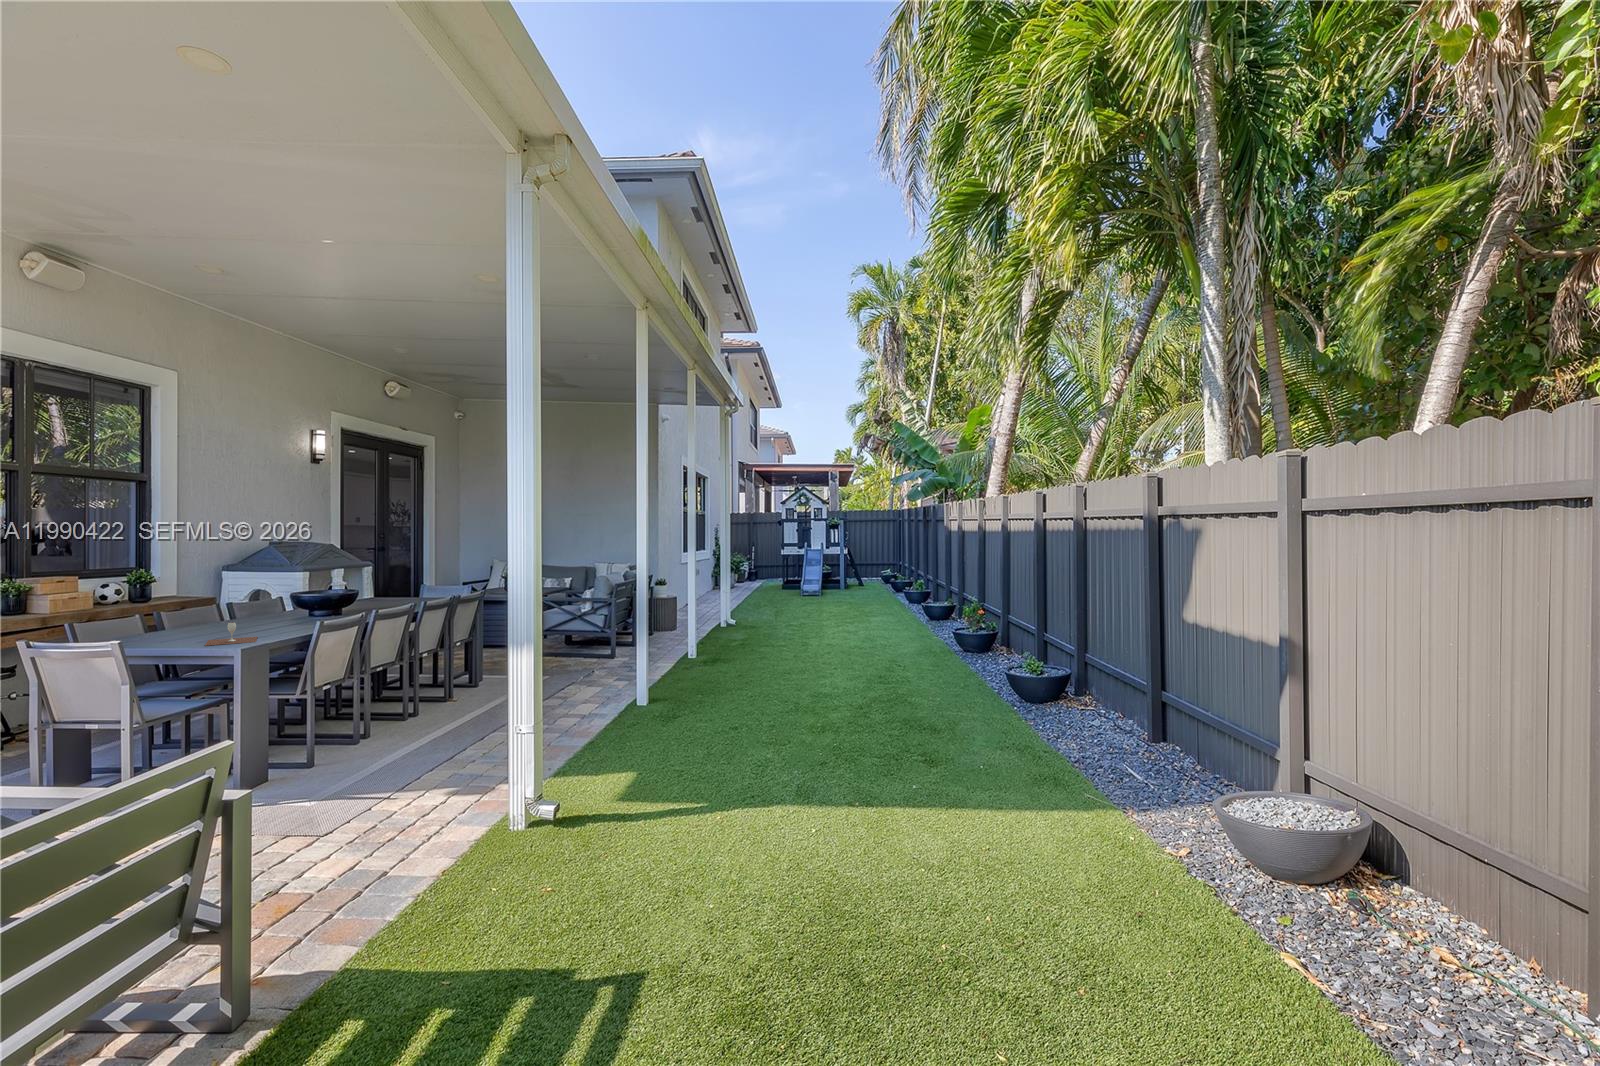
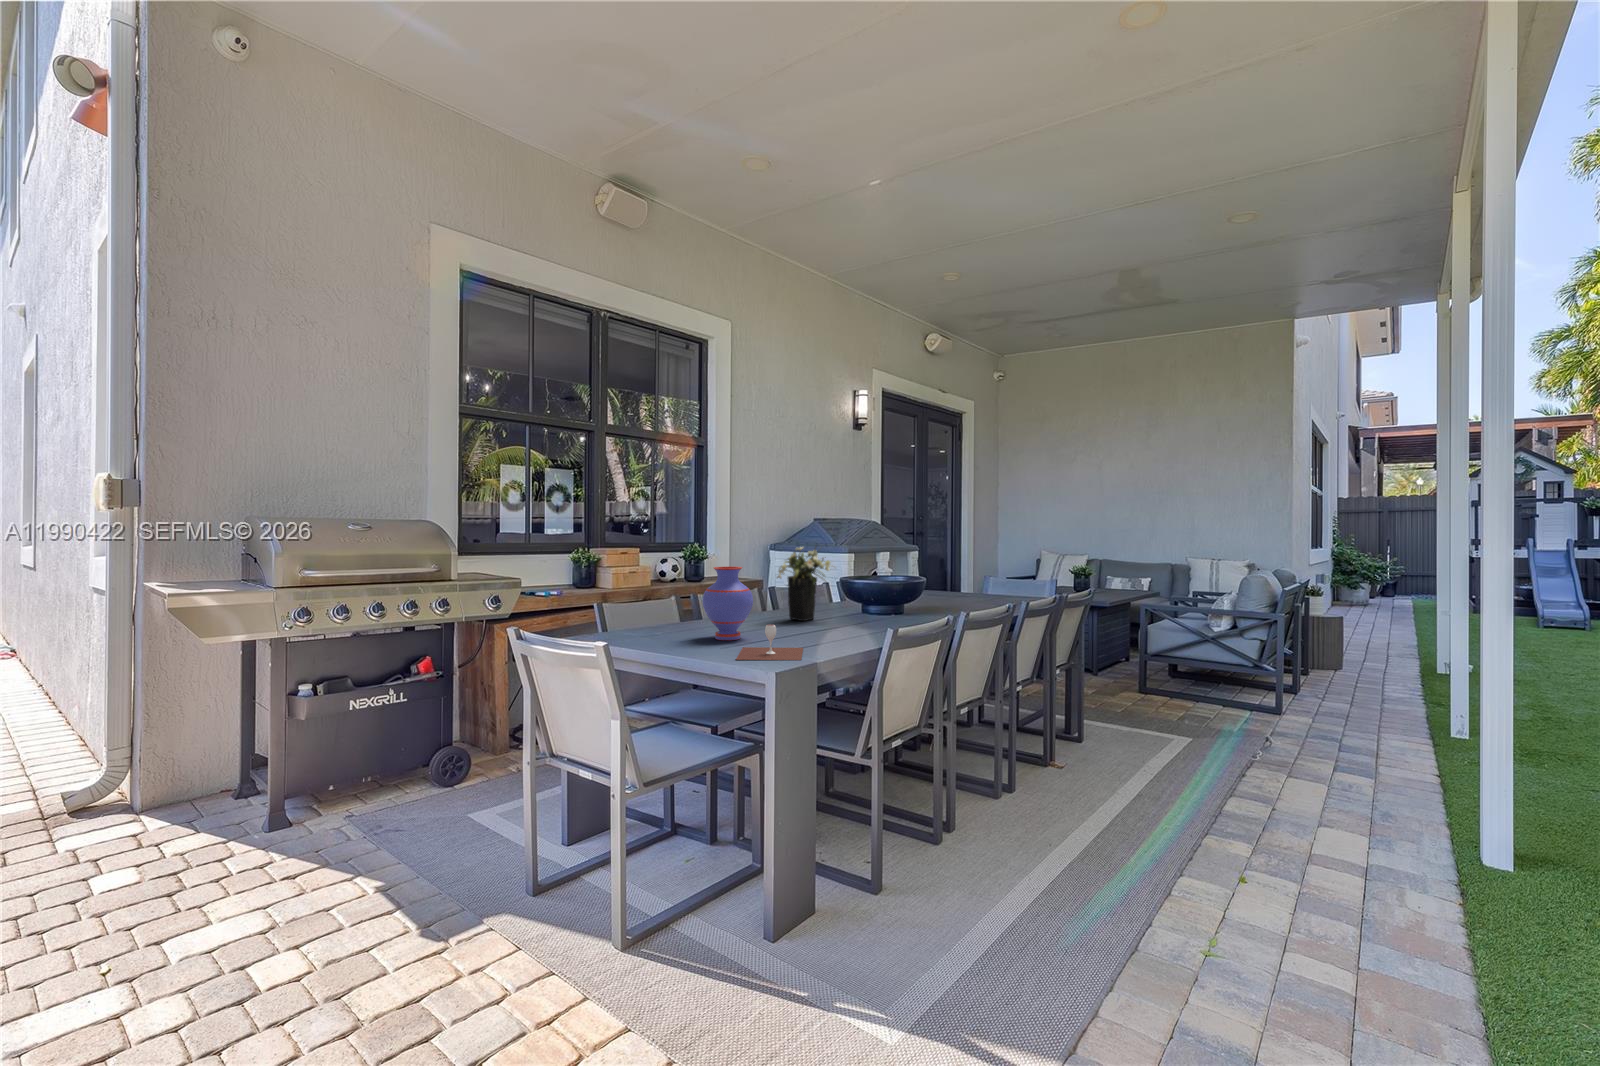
flower arrangement: none [233,569,286,624] -> present [777,547,830,621]
vase: none [170,587,215,638] -> present [703,567,753,640]

